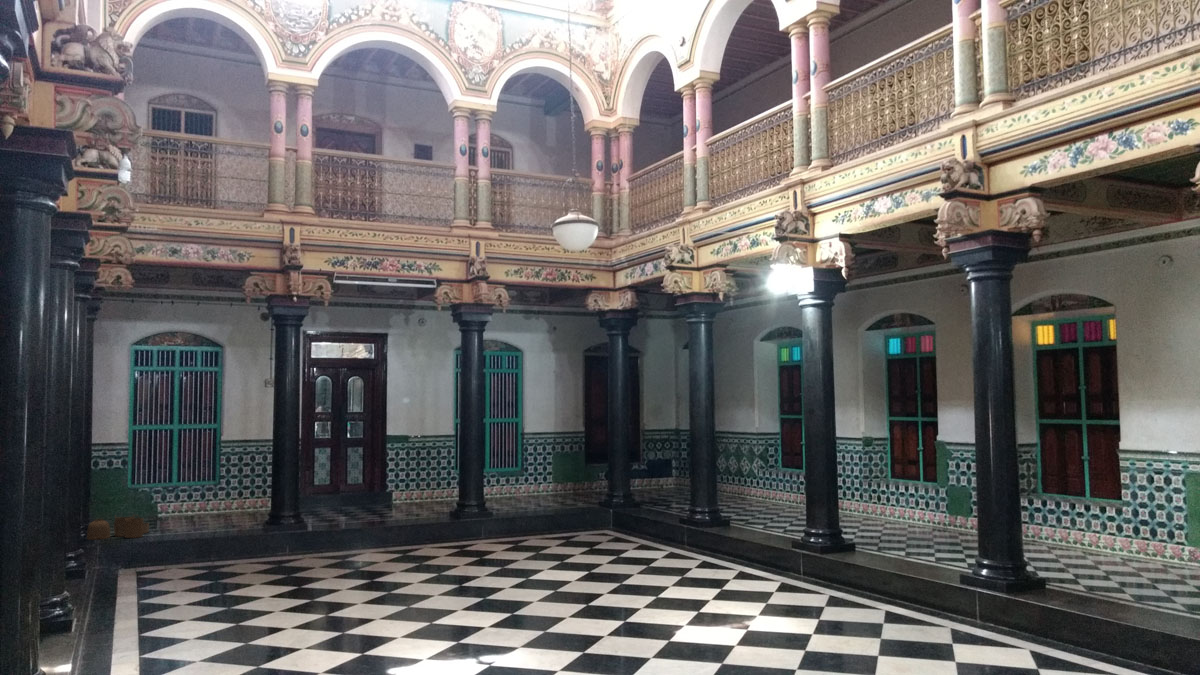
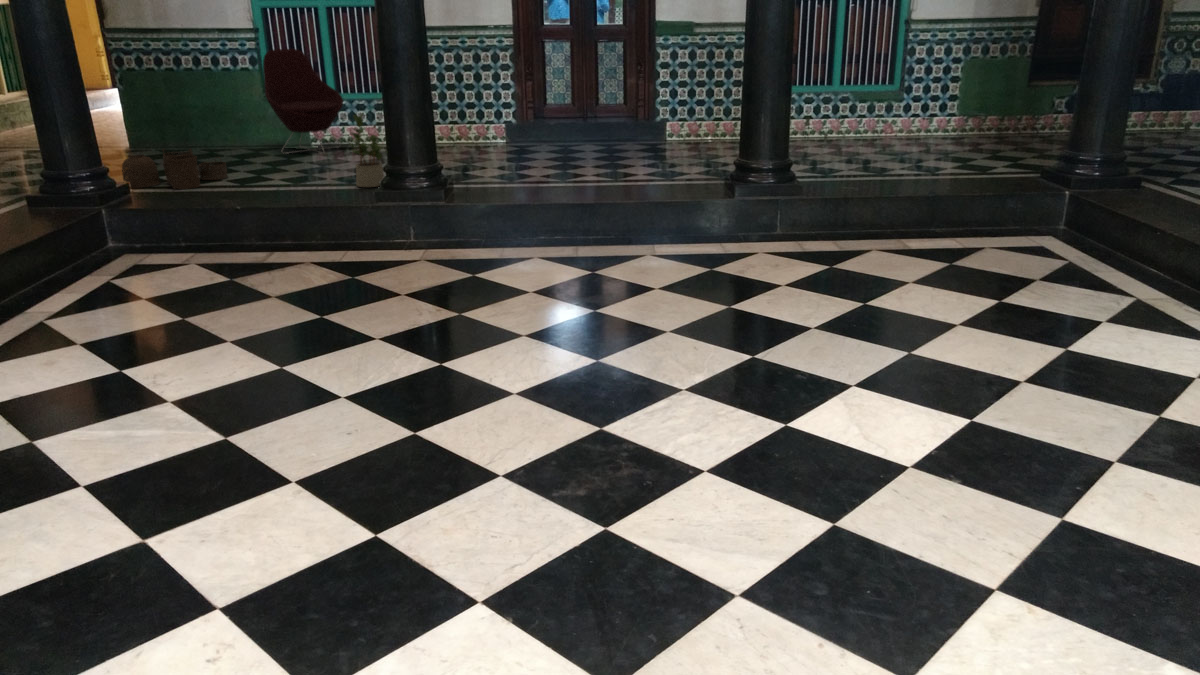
chair: none [139,455,194,521] -> present [263,49,343,154]
potted plant: none [248,488,271,530] -> present [348,114,384,187]

